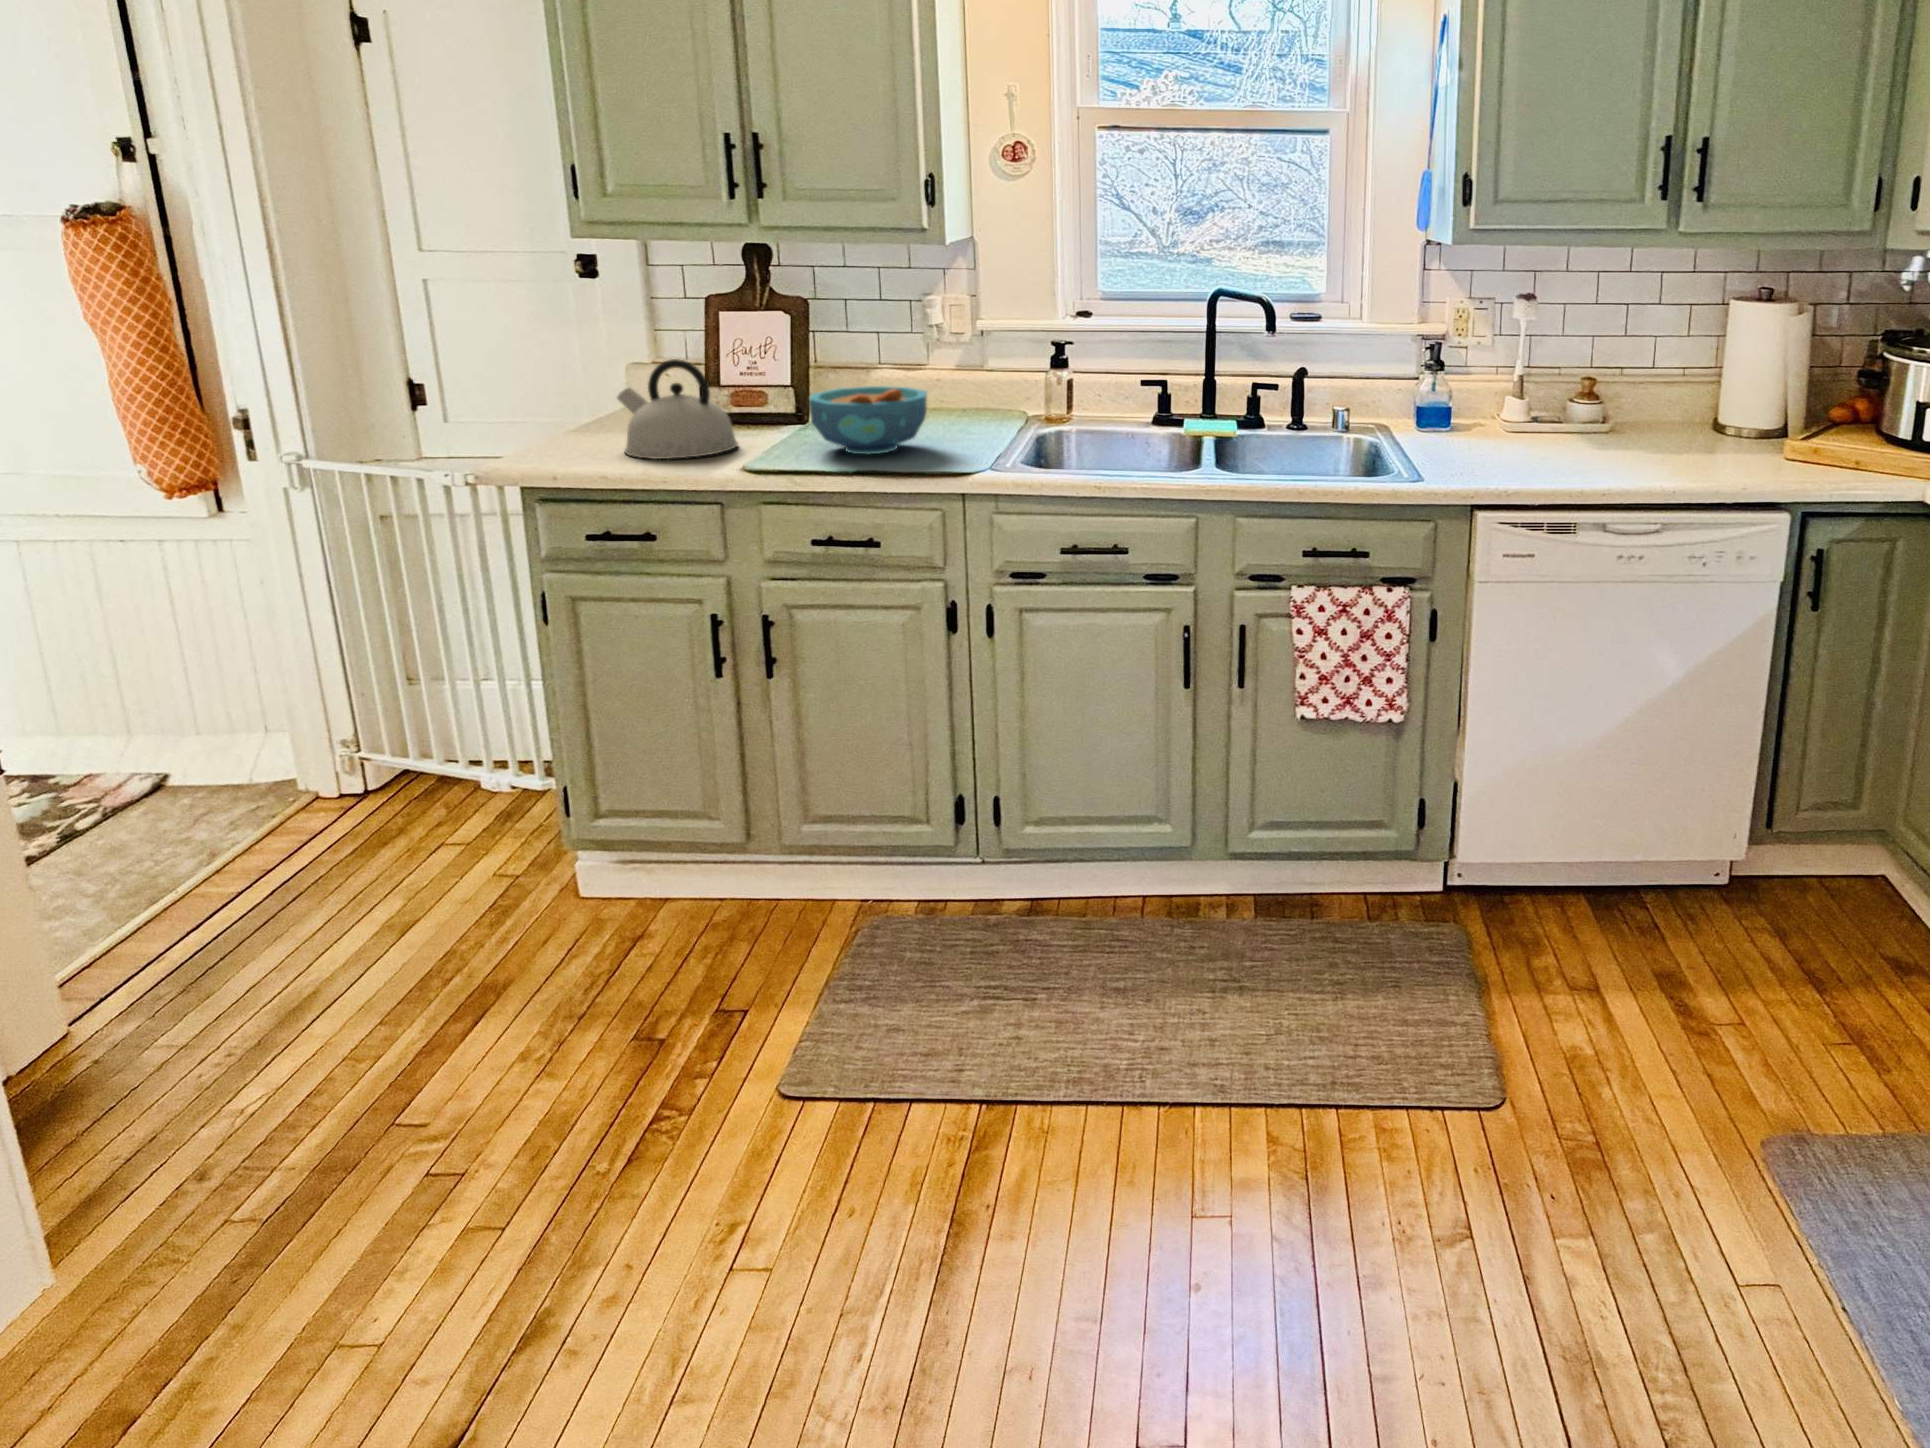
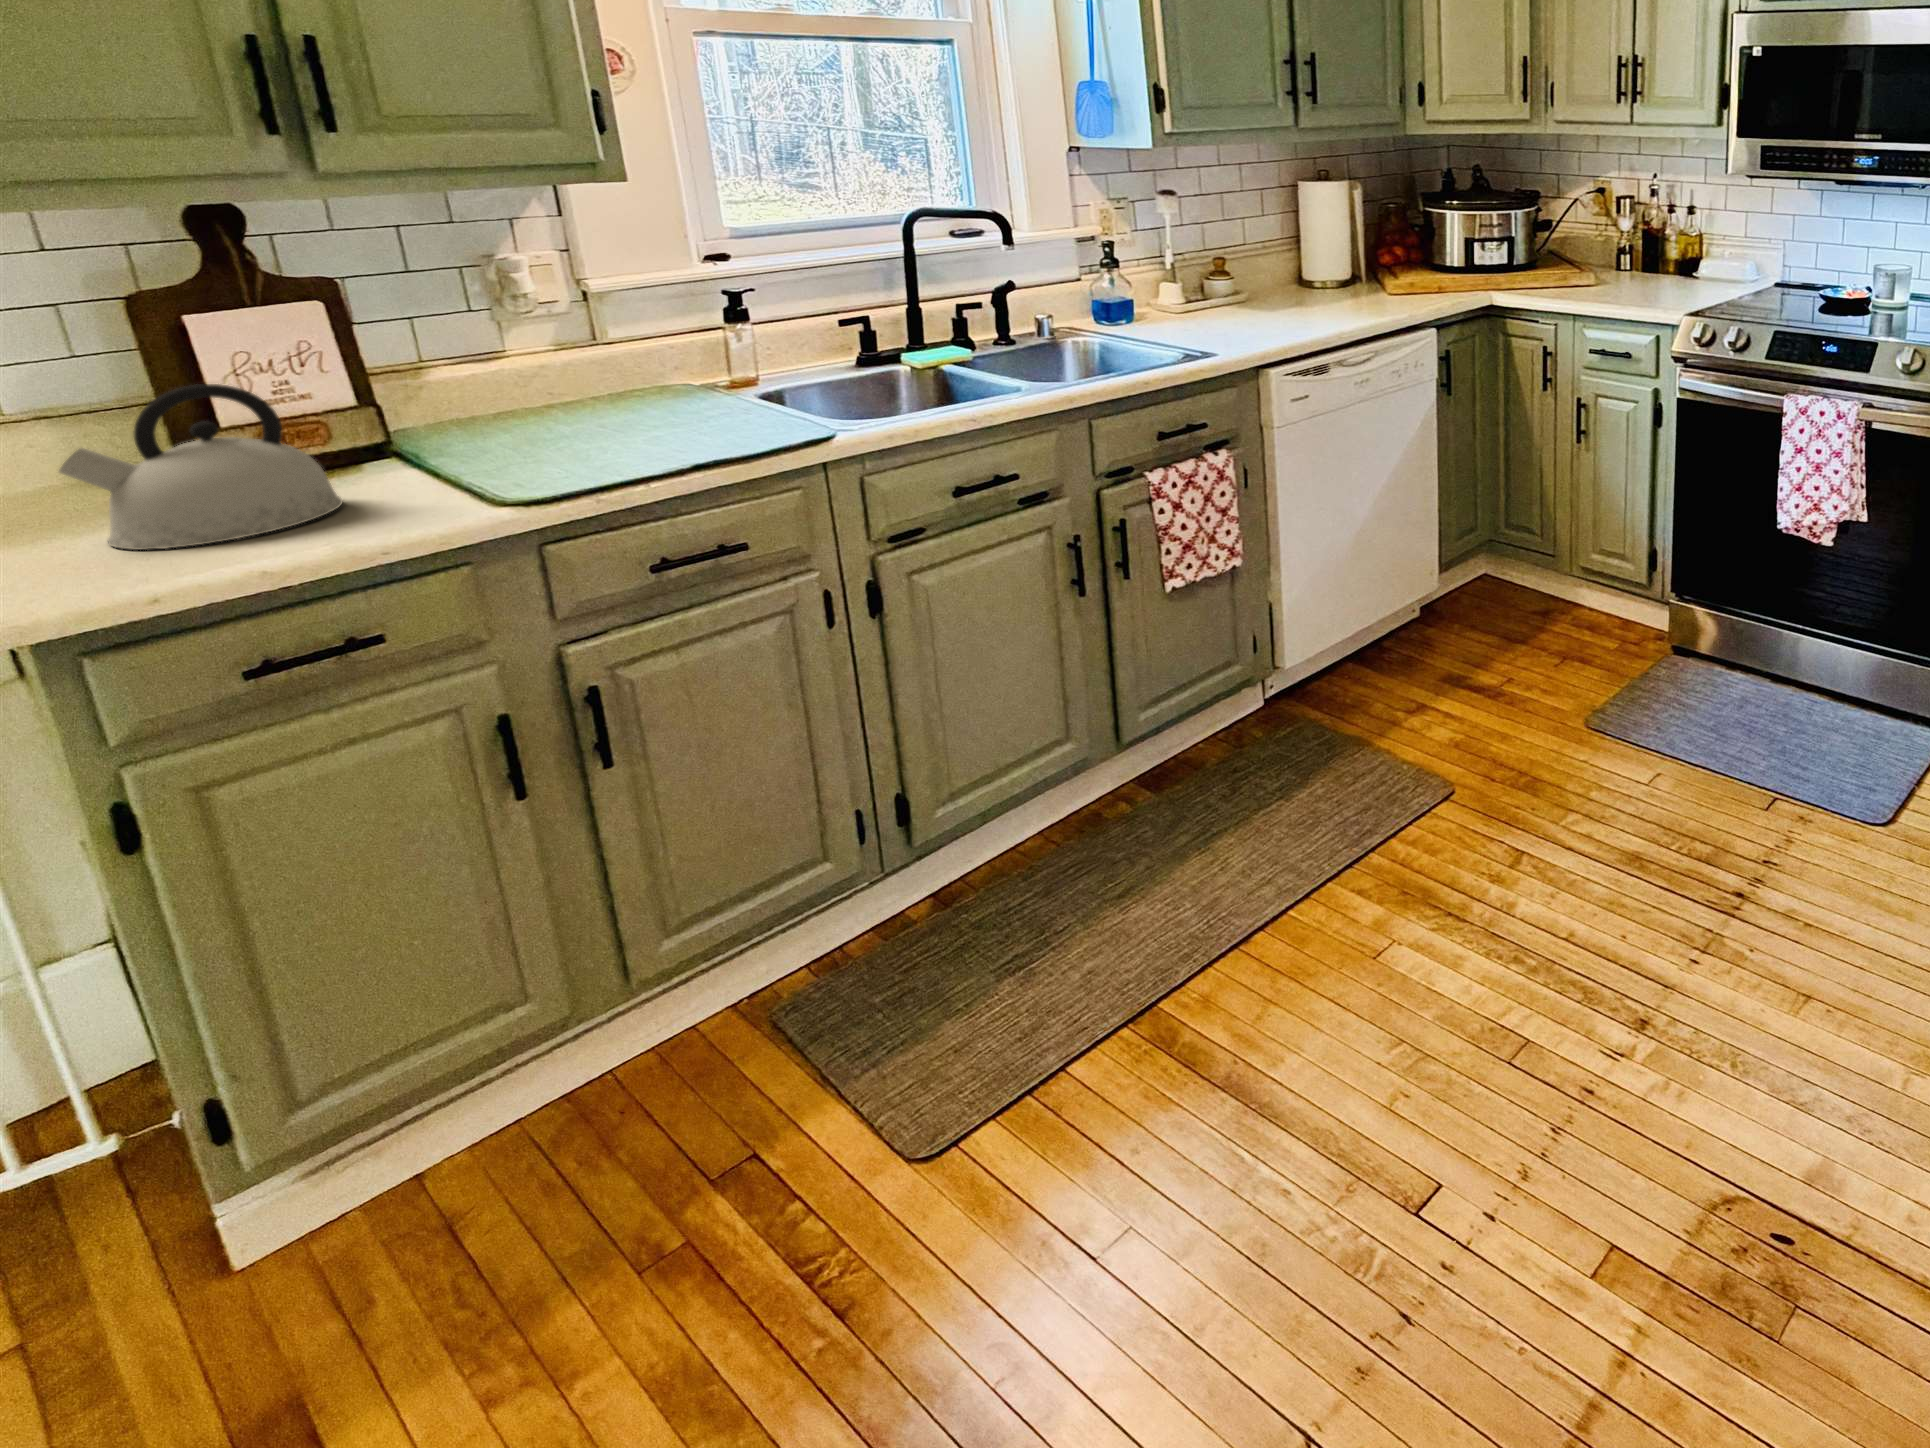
bowl: present [809,386,927,454] -> none [485,361,677,459]

